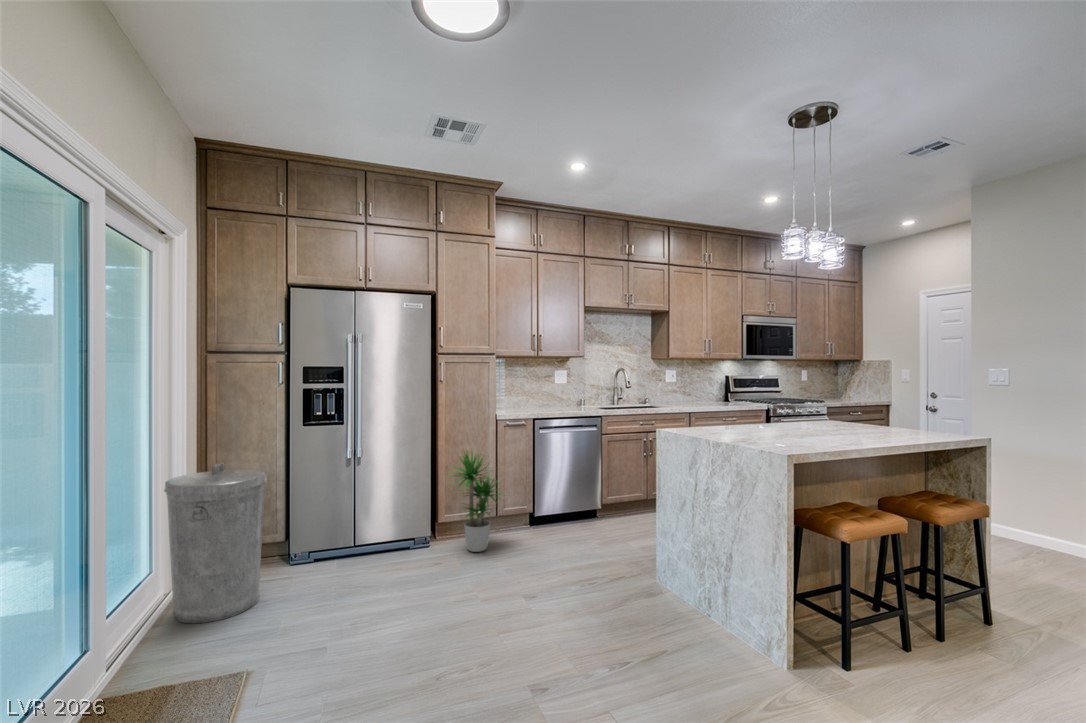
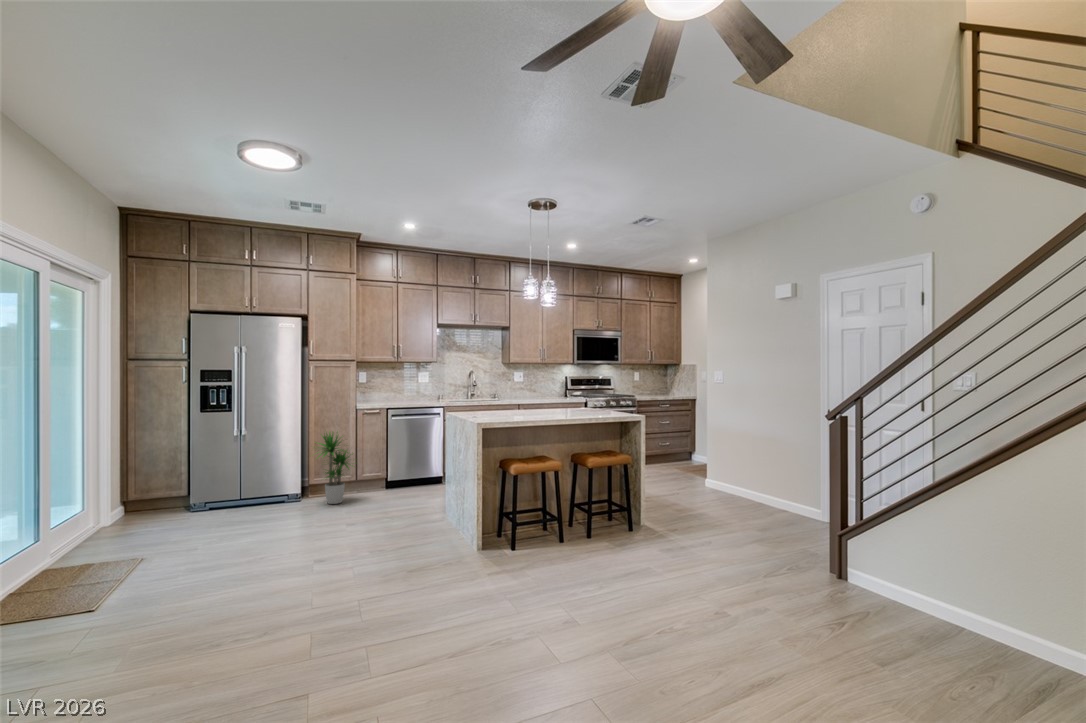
trash can: present [164,463,268,623] -> none [92,436,168,541]

